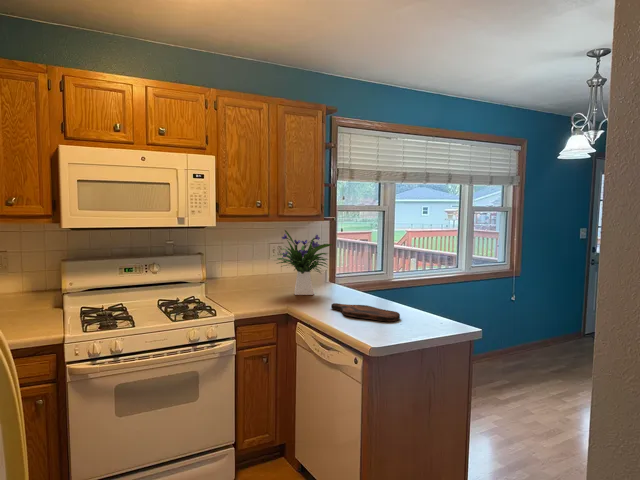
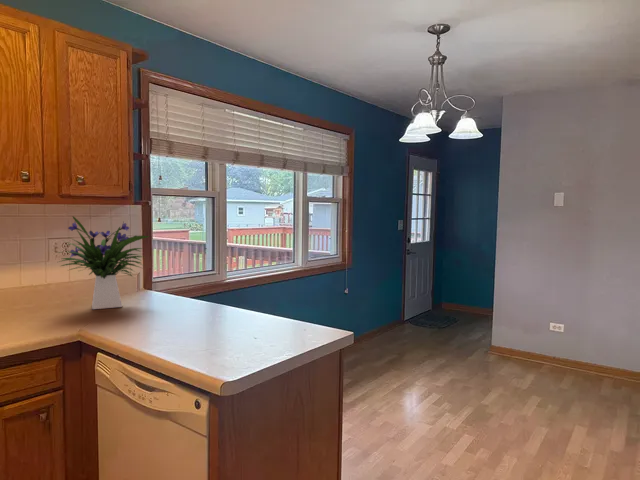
cutting board: present [331,303,400,322] -> none [150,316,251,336]

